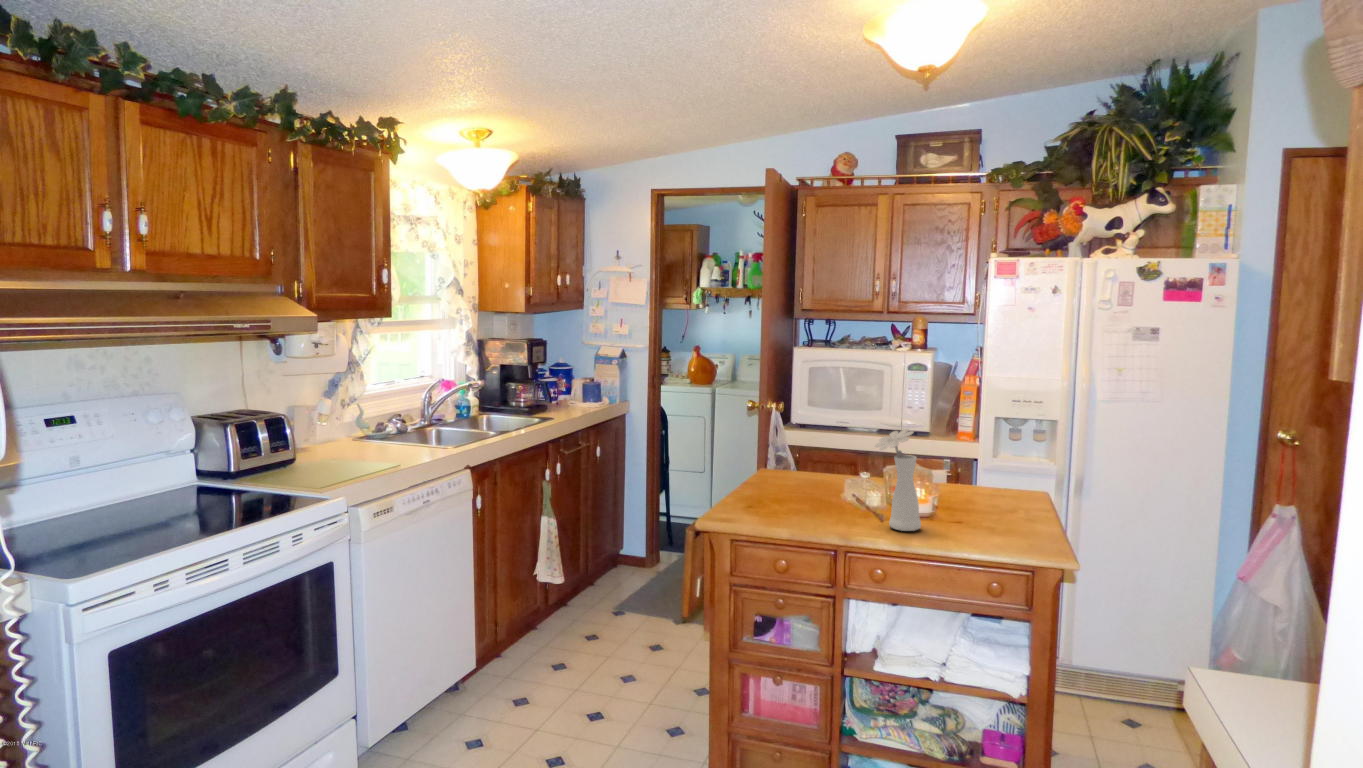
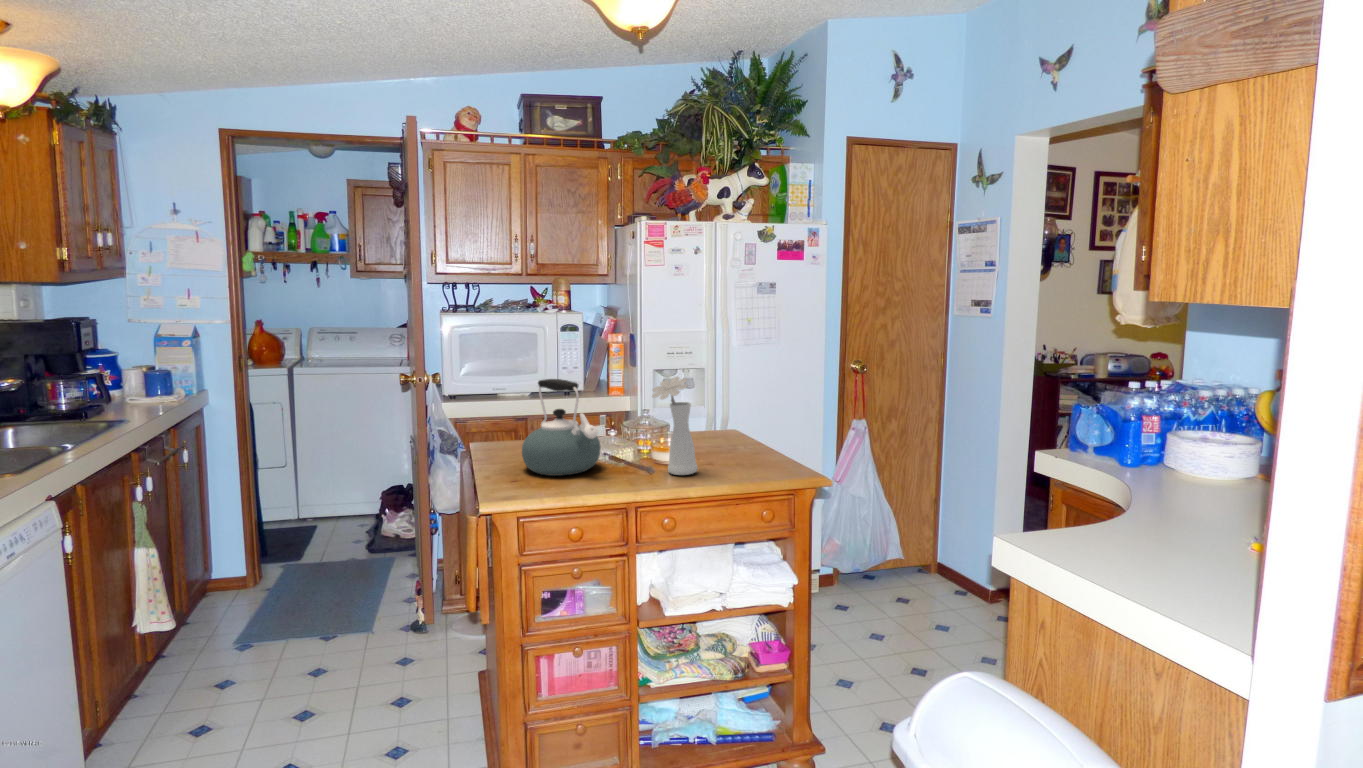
kettle: none [761,418,836,511] -> present [522,379,601,476]

